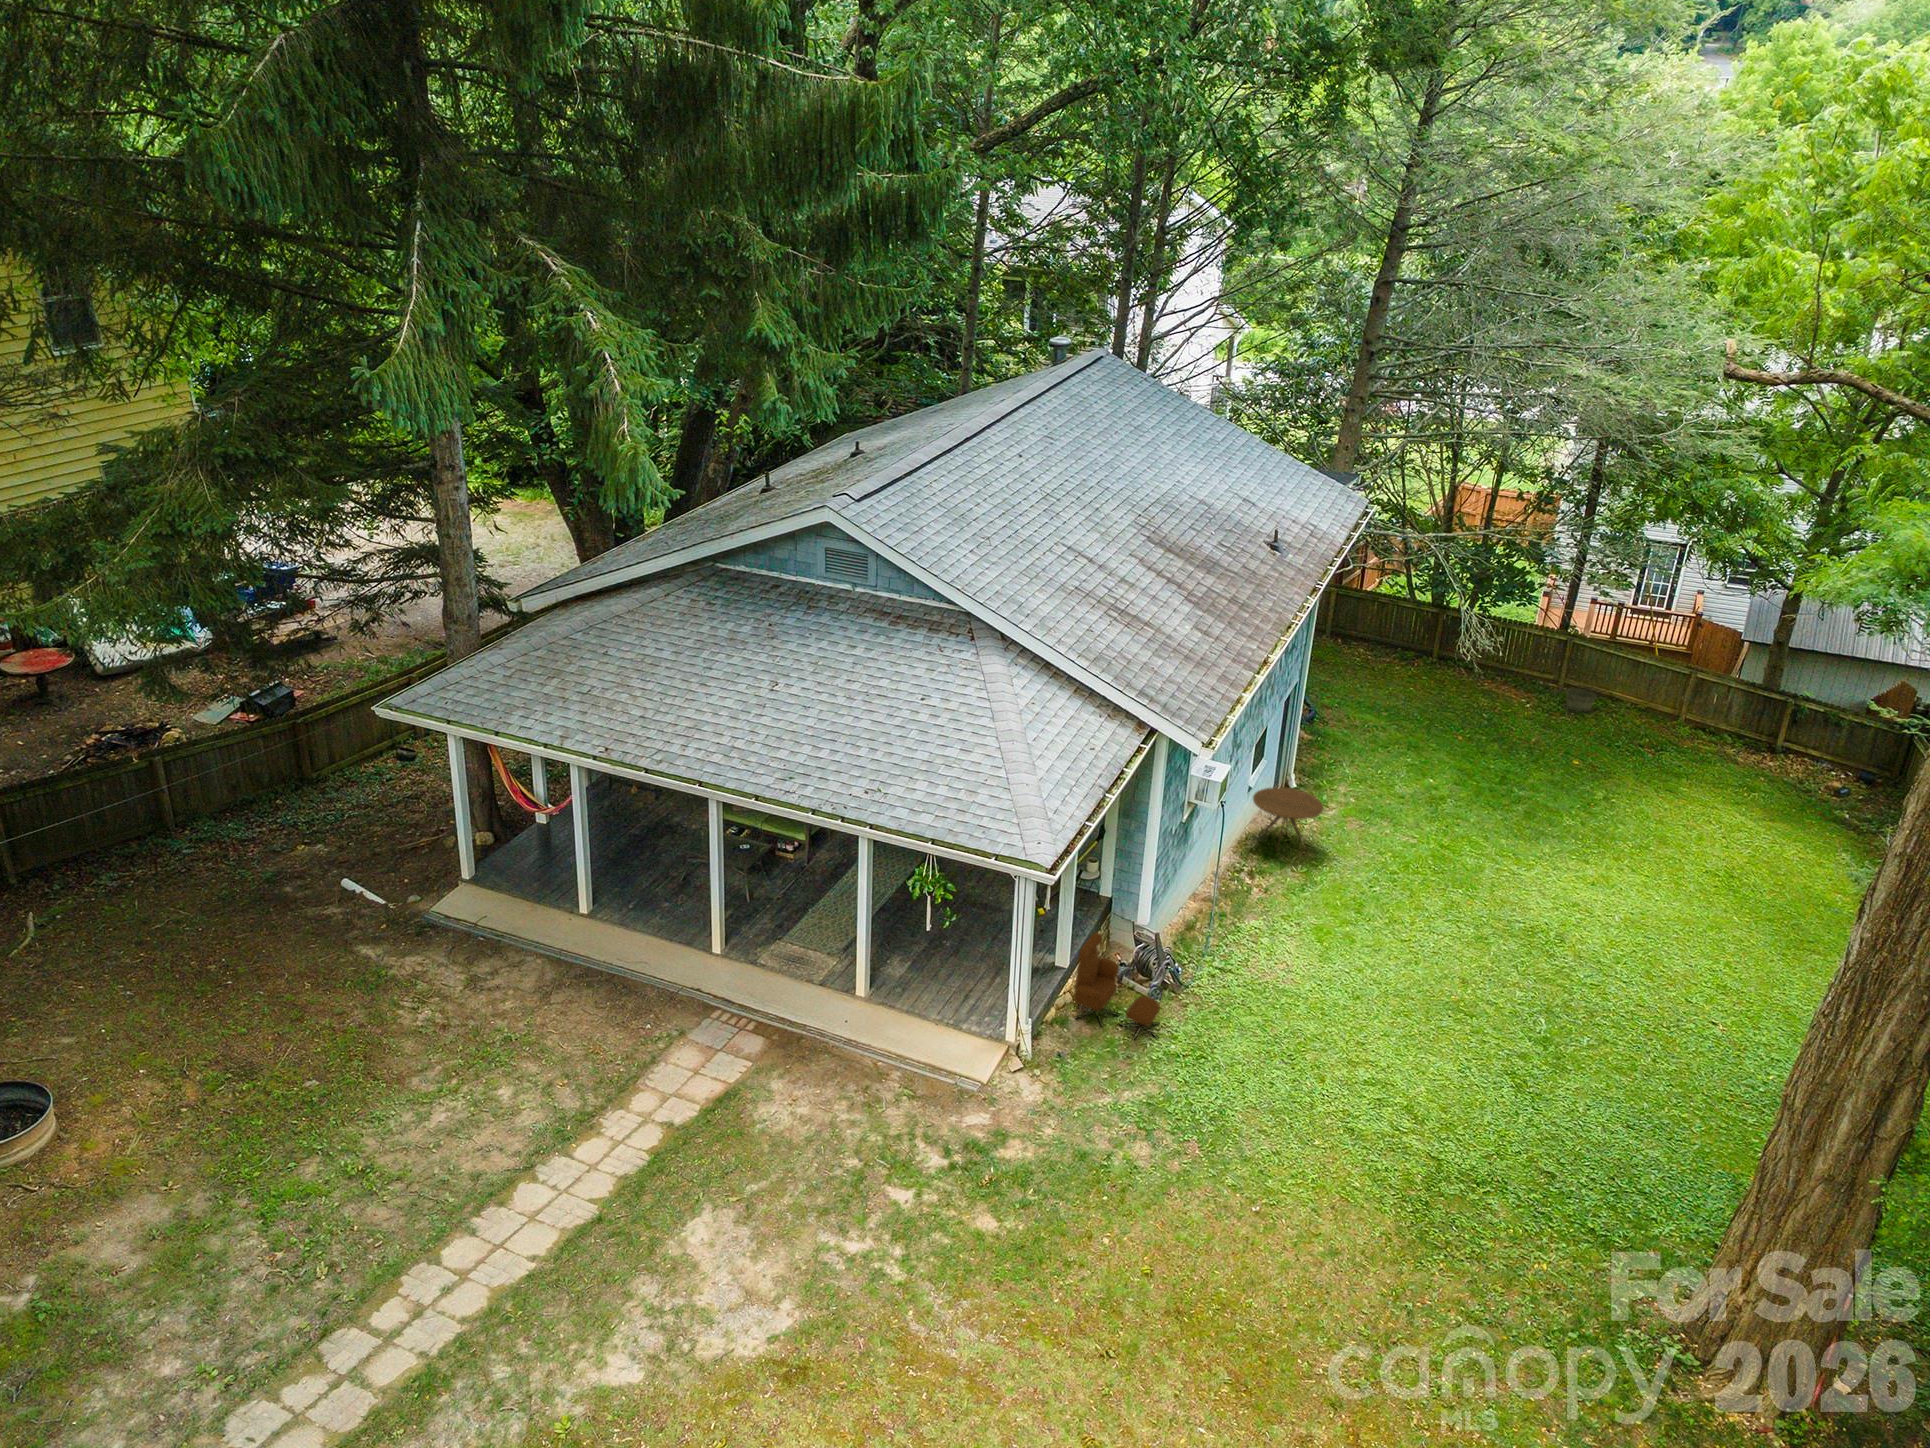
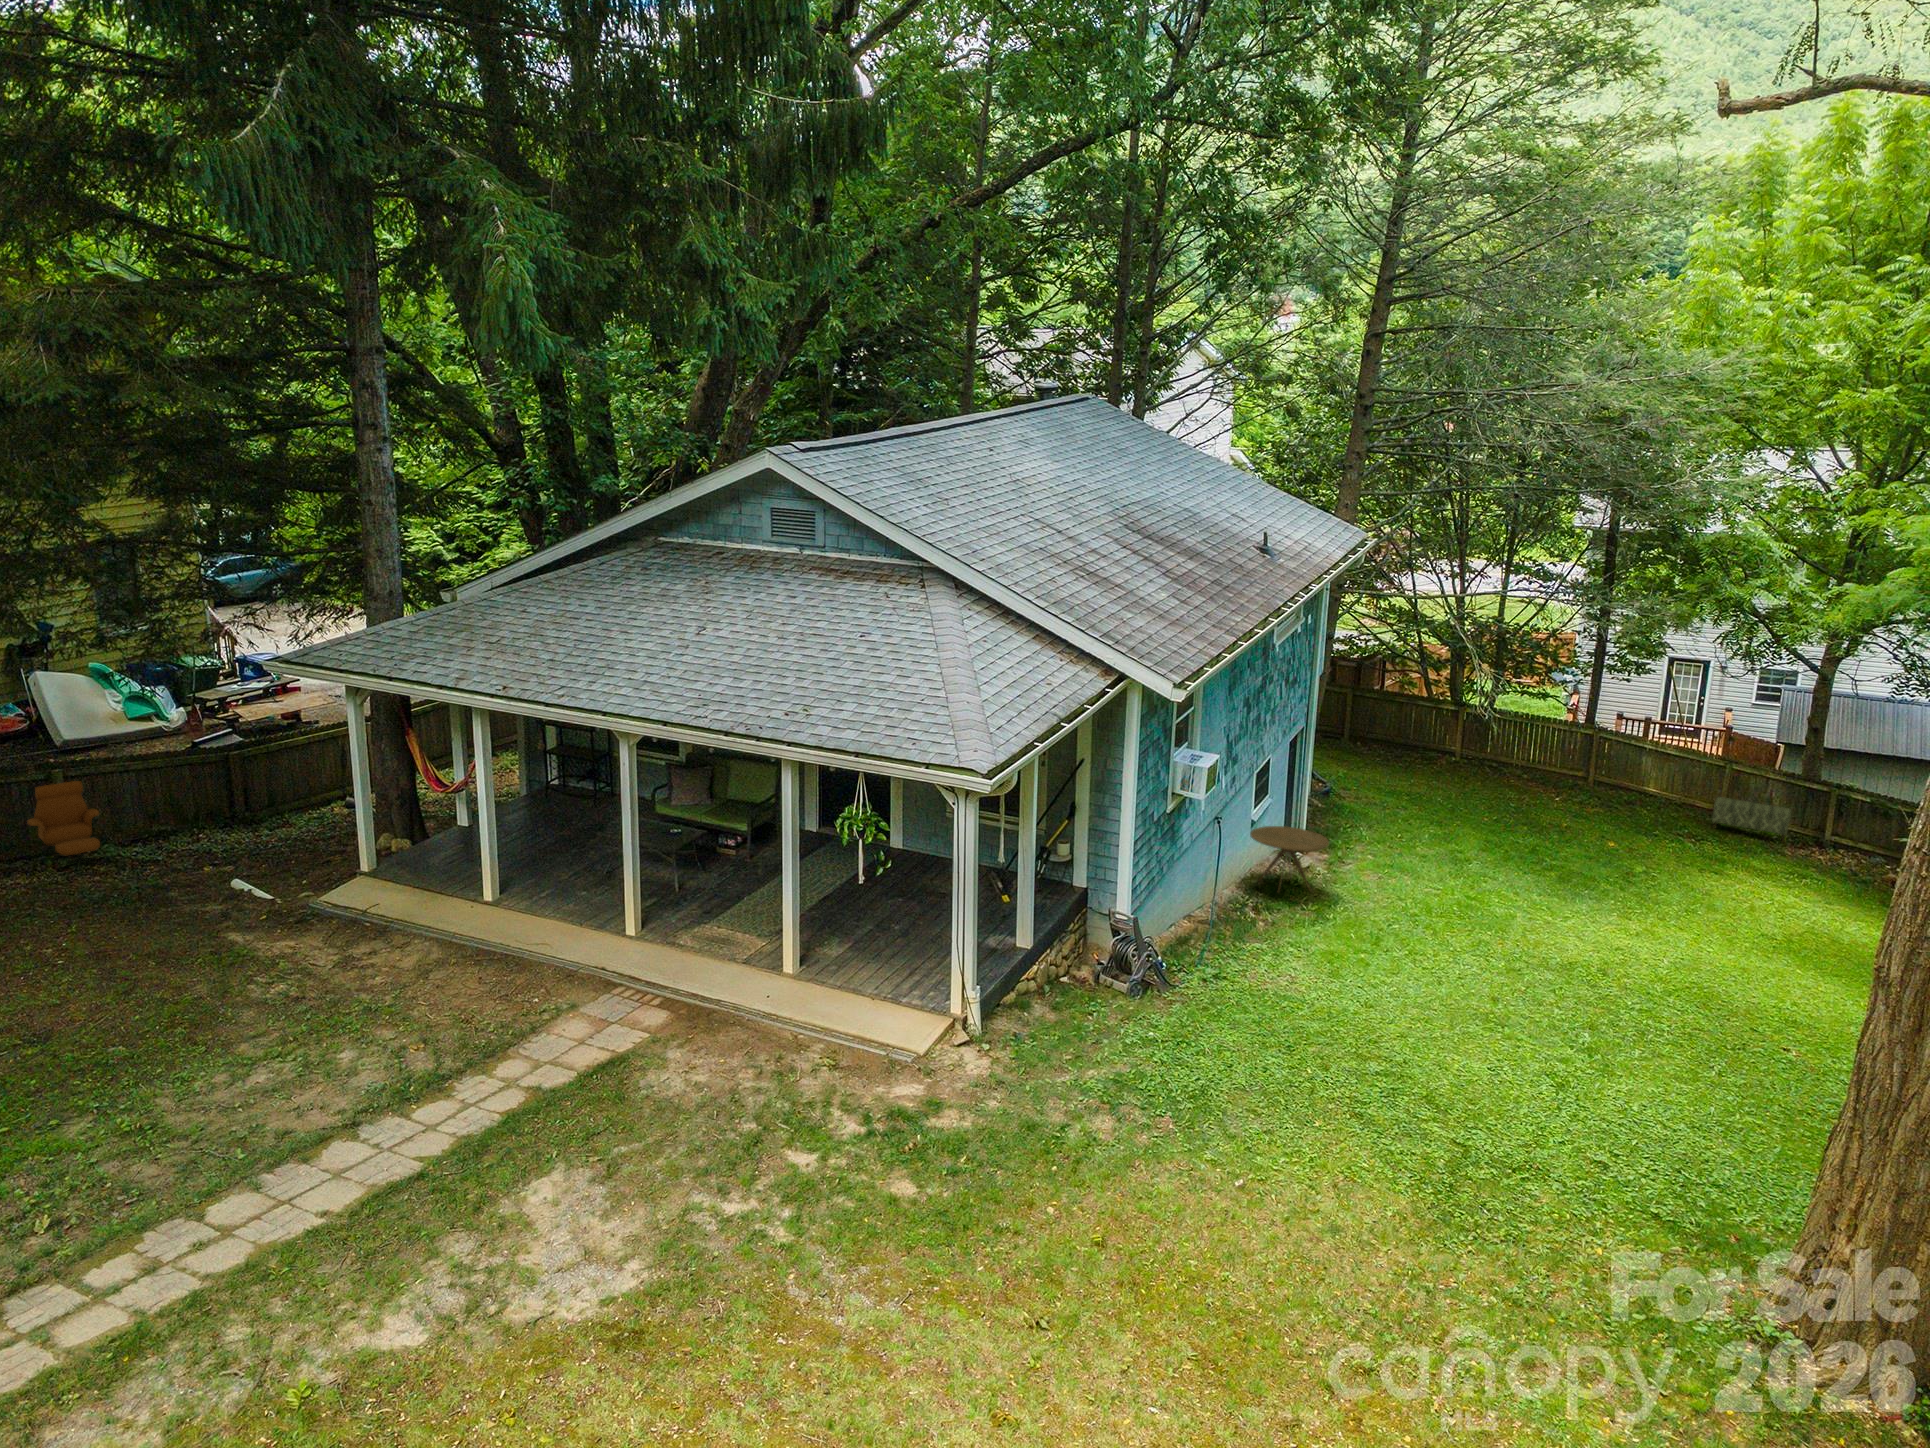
wooden bucket: present [1566,688,1596,712] -> none [1595,773,1629,800]
bench: none [1669,712,1743,758] -> present [1712,797,1791,843]
lounge chair: present [1074,932,1160,1039] -> present [27,781,101,870]

